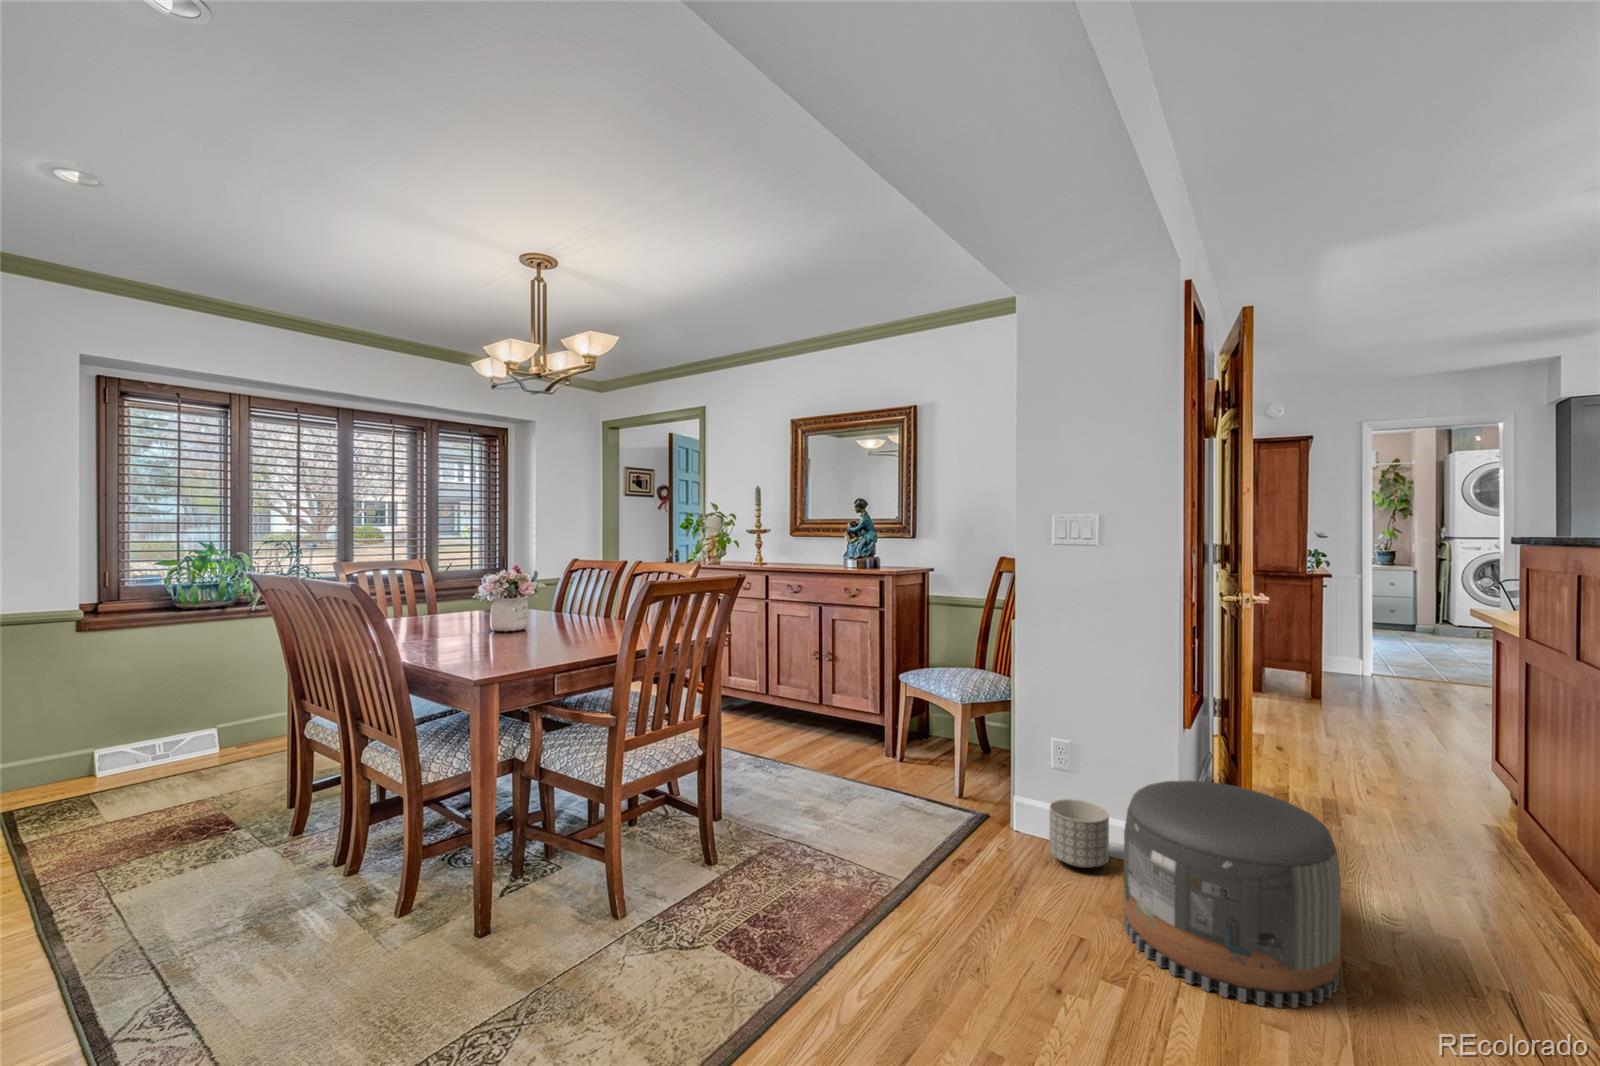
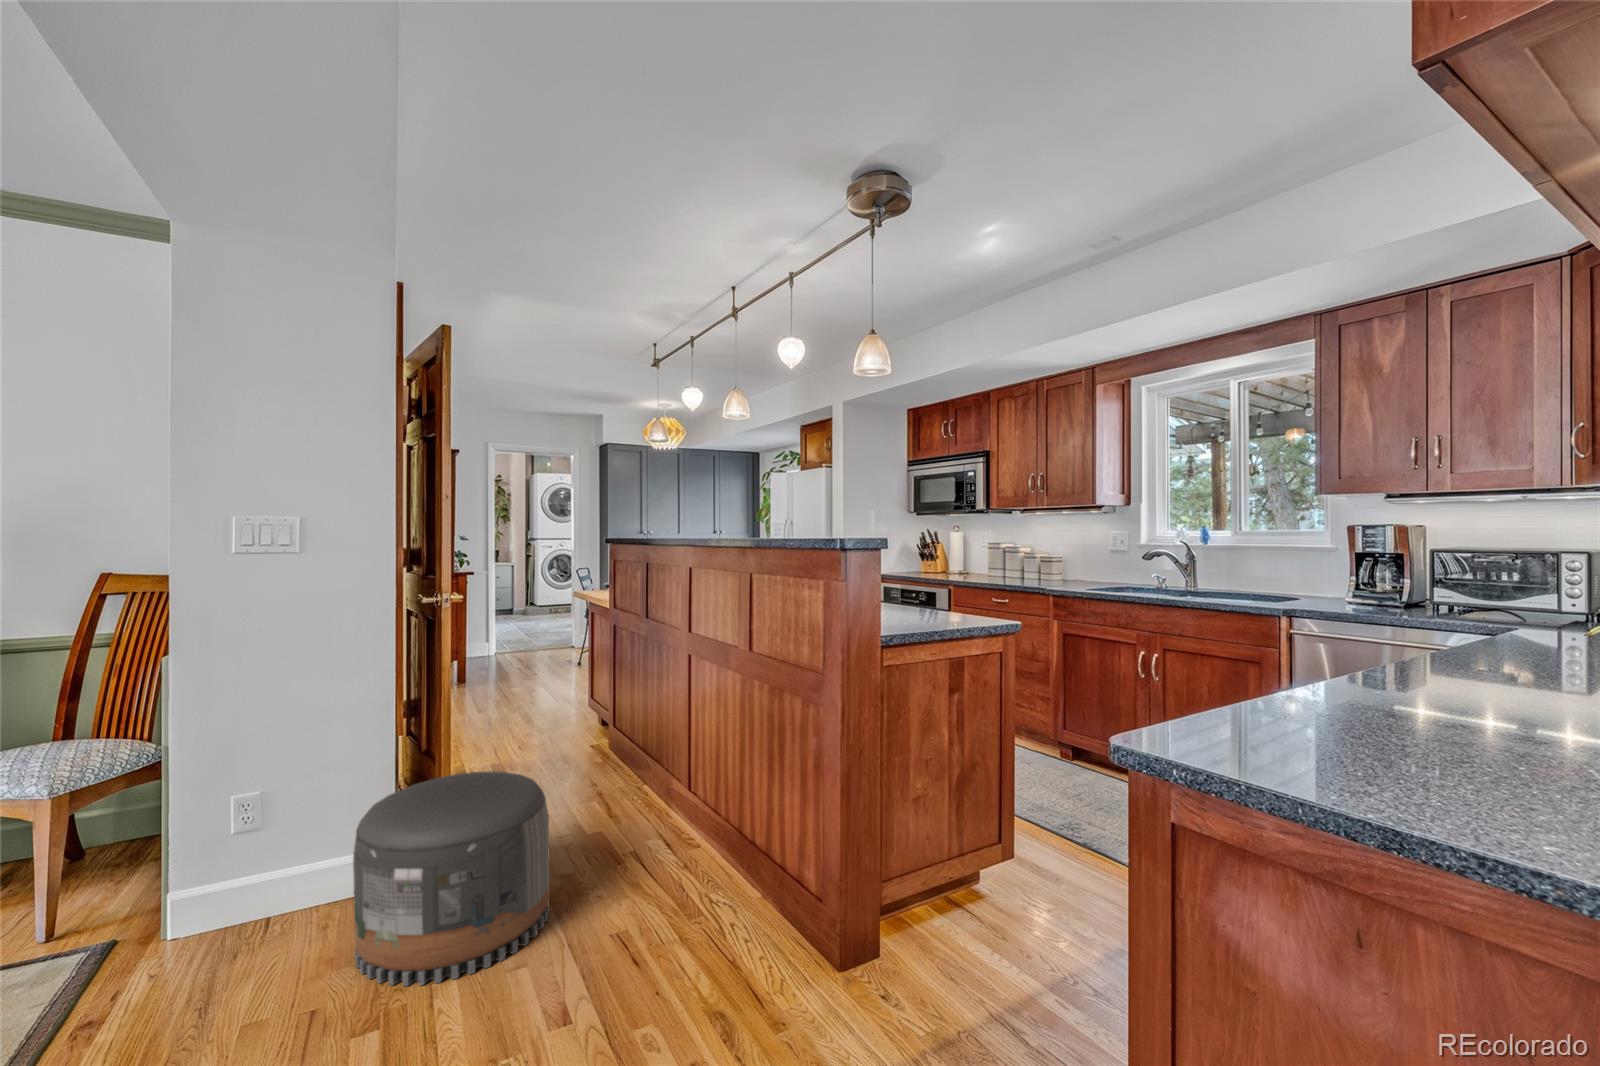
planter: present [1049,799,1109,868] -> none [235,854,319,941]

